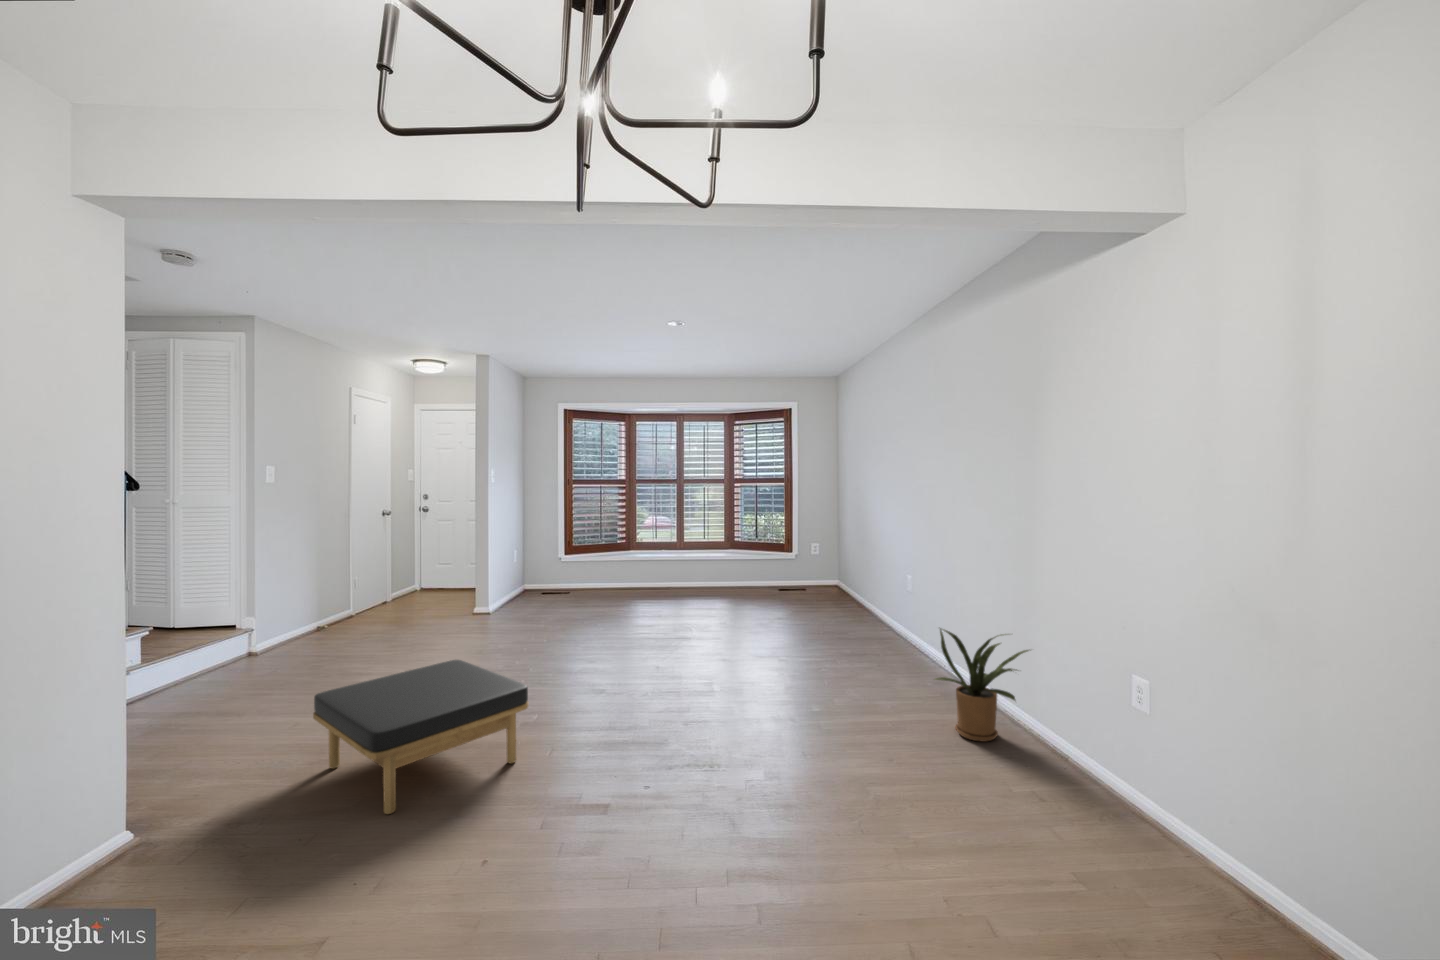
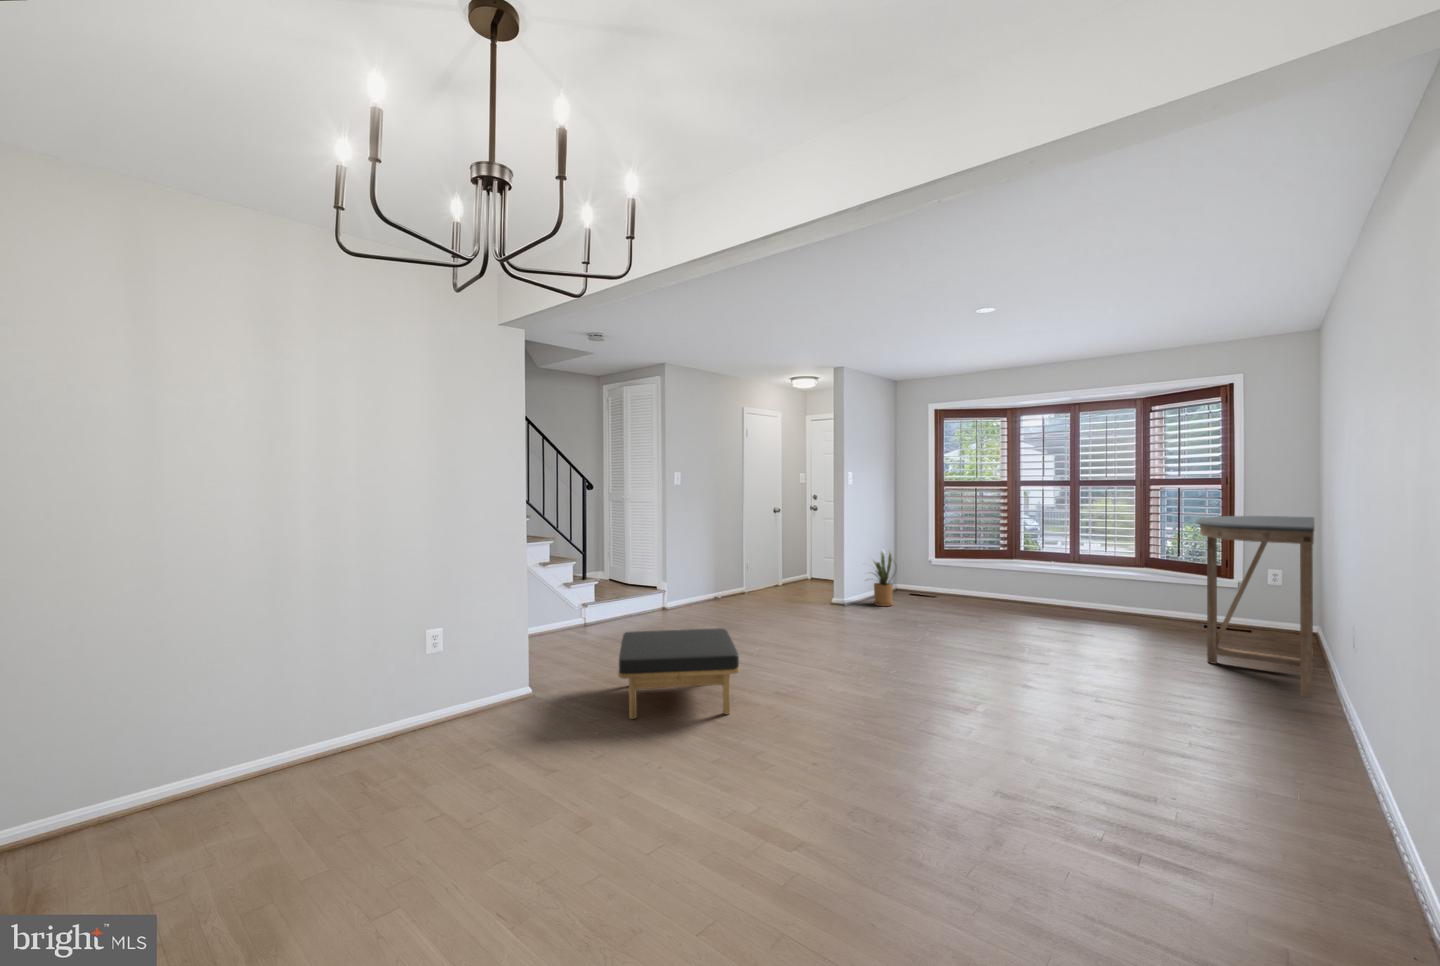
console table: none [800,503,883,624] -> present [1196,516,1314,698]
house plant: present [935,628,1029,742] -> present [874,551,893,606]

